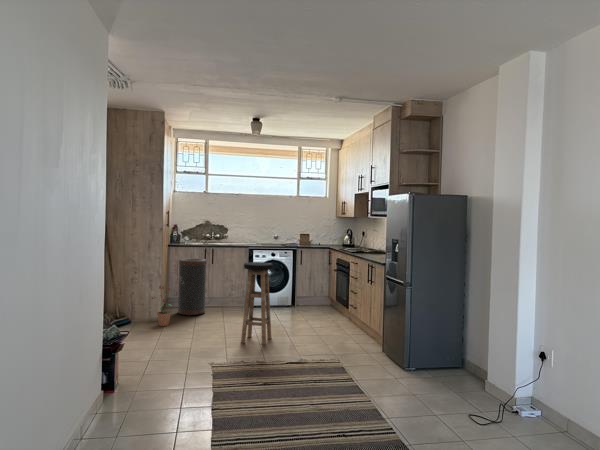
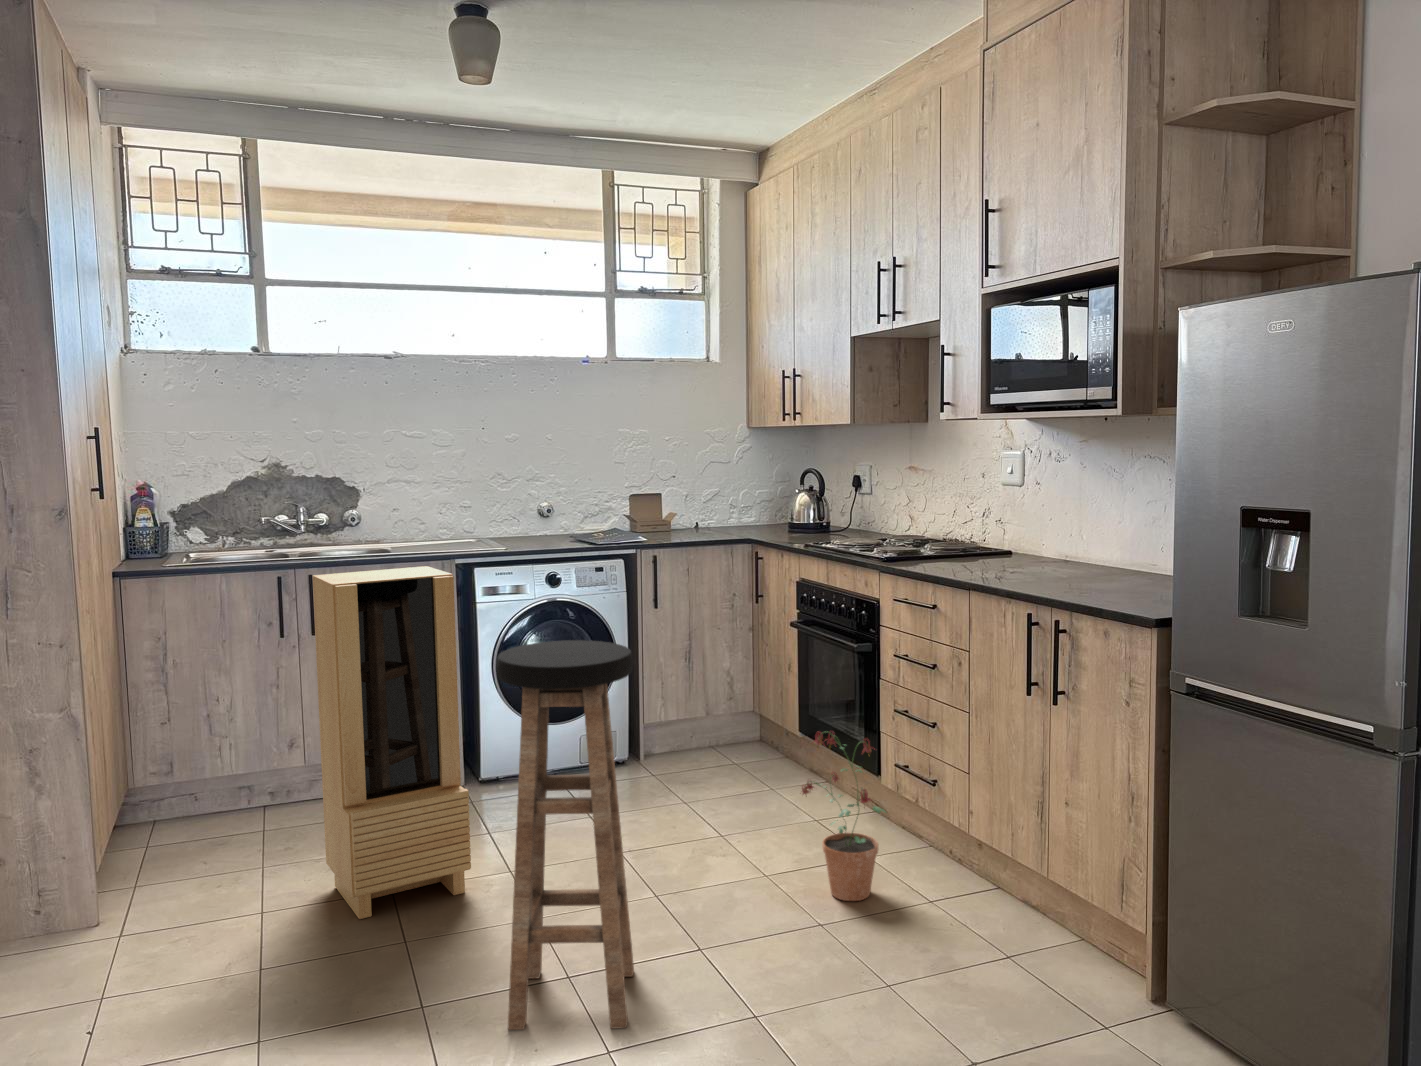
storage cabinet: none [210,247,242,326] -> present [313,566,471,919]
trash can: present [178,258,206,316] -> none [166,621,300,869]
potted plant: present [152,286,171,326] -> present [802,732,886,901]

